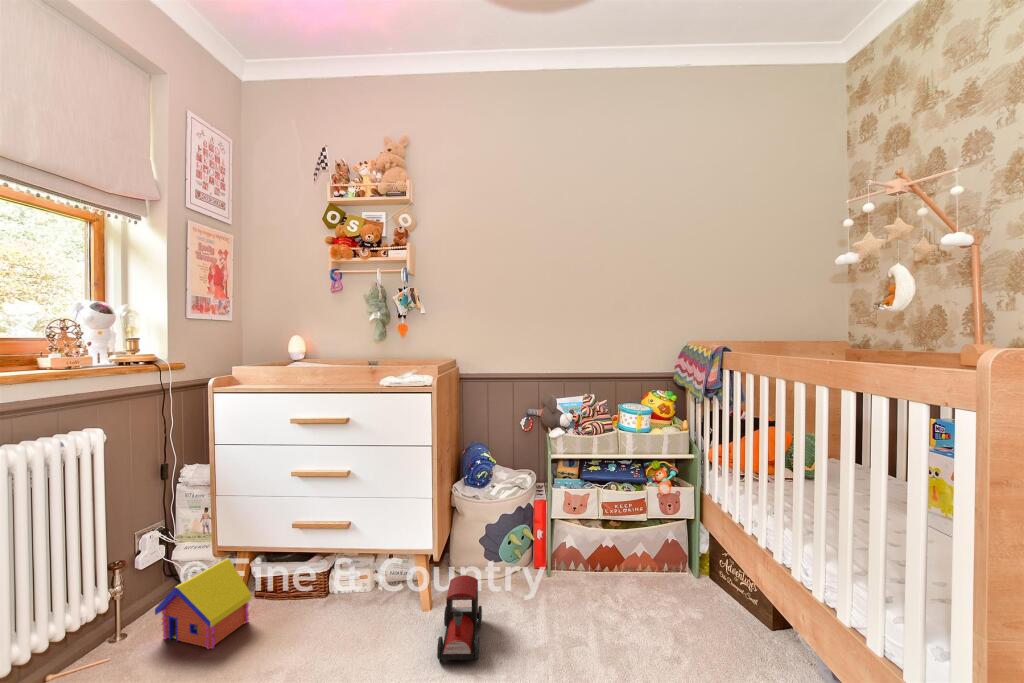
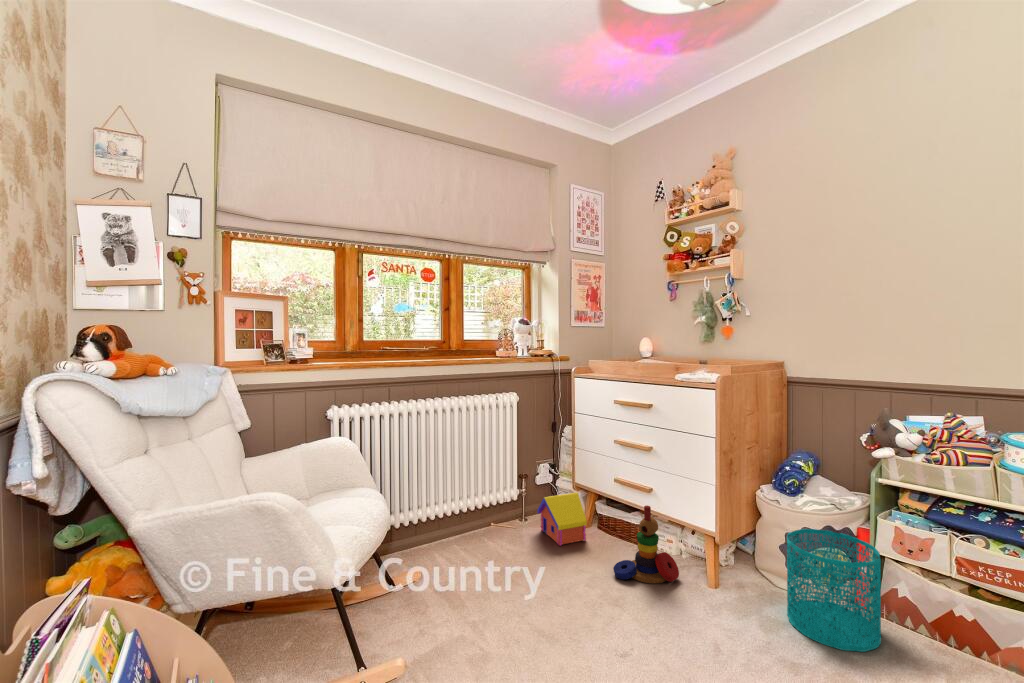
wastebasket: none [499,510,569,618] -> present [787,529,881,652]
stacking toy: none [315,545,394,655] -> present [613,506,679,583]
toy train: present [437,575,482,660] -> none [692,565,756,637]

